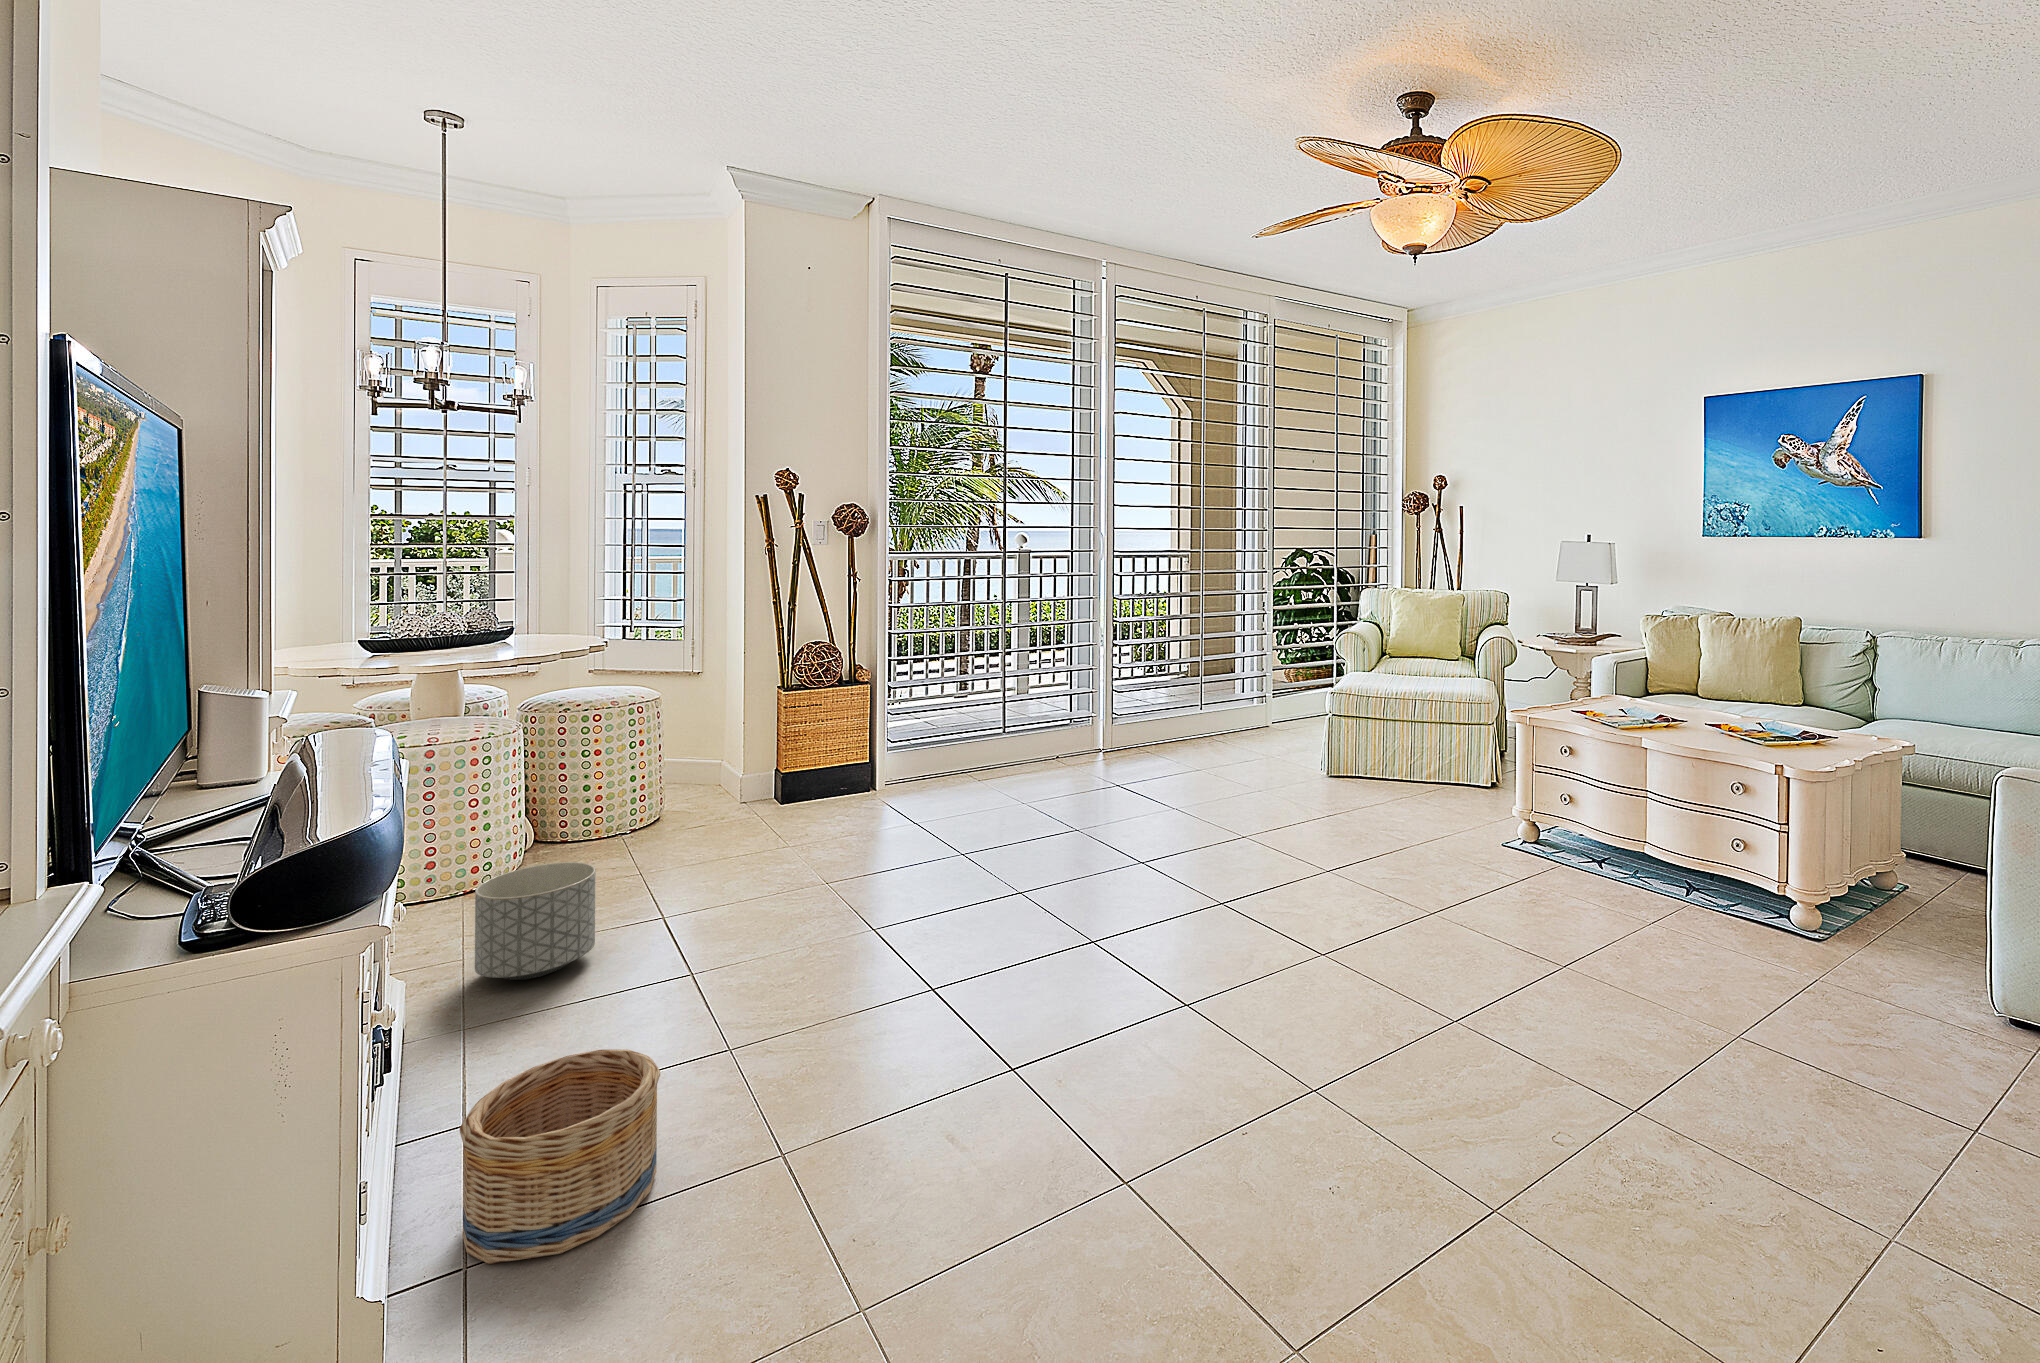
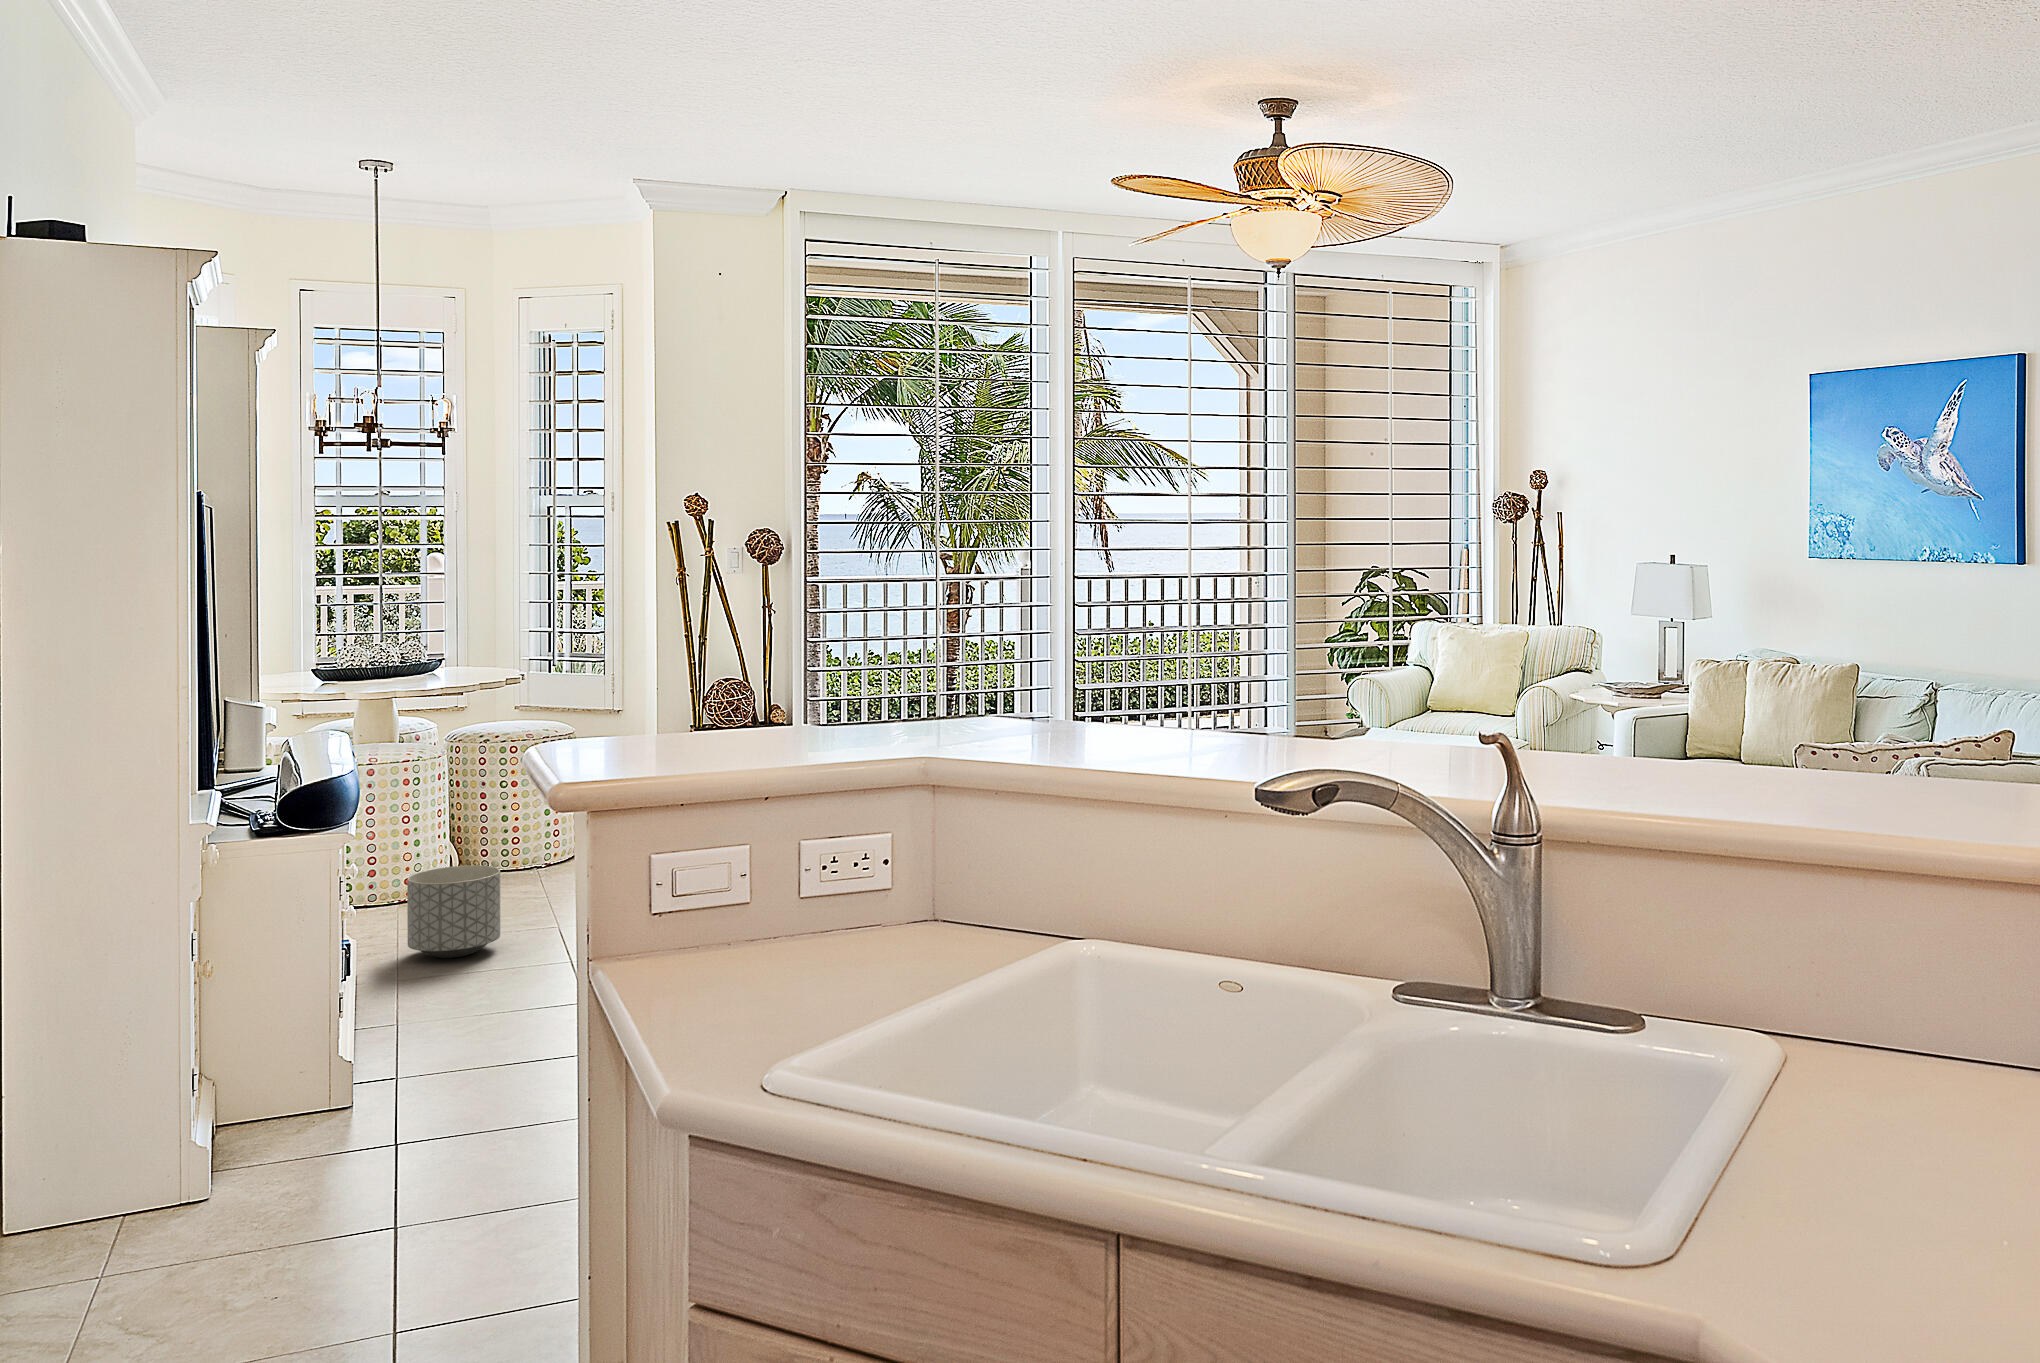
basket: present [460,1049,660,1264] -> none [396,968,525,1082]

